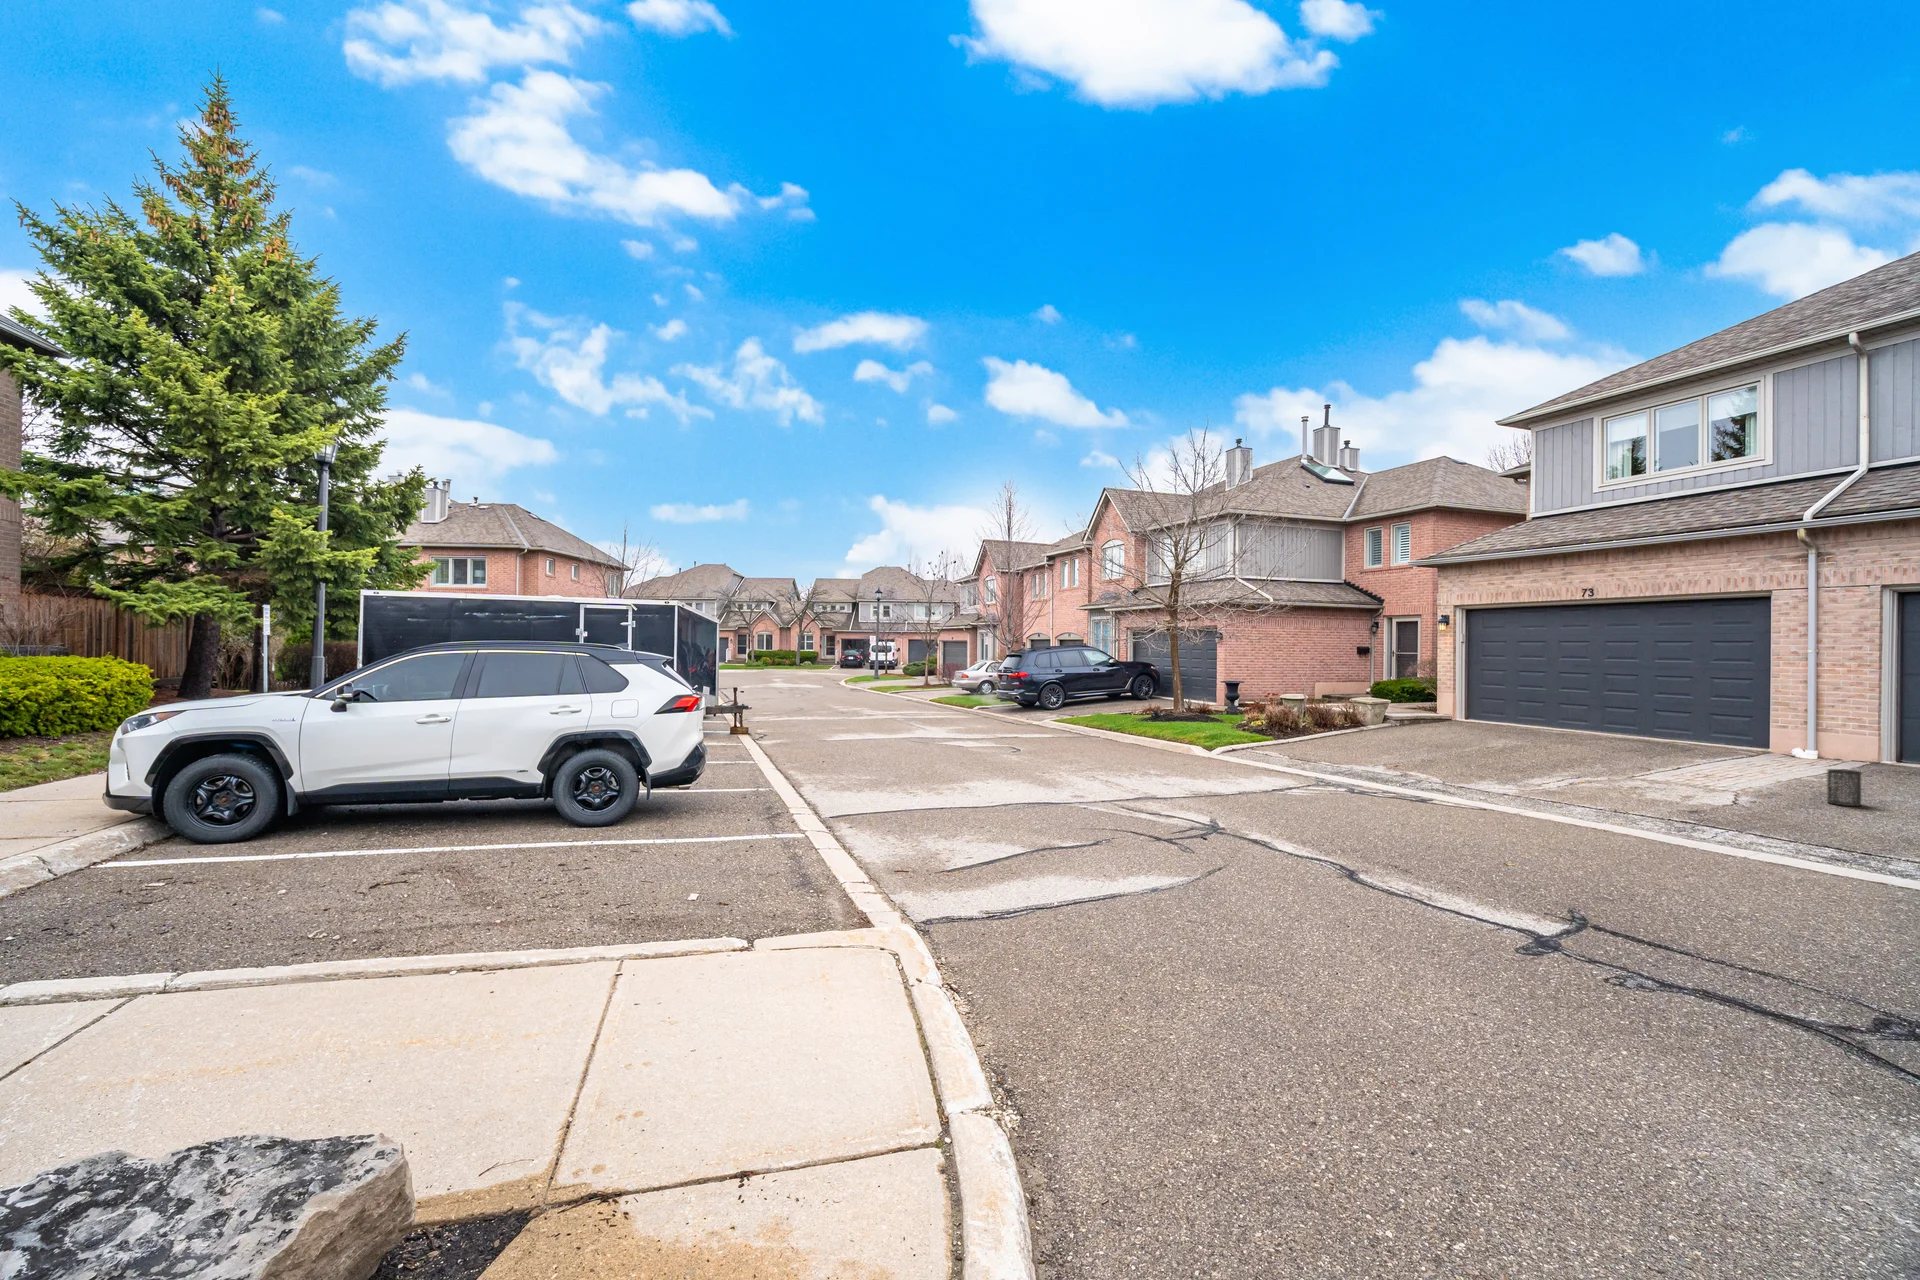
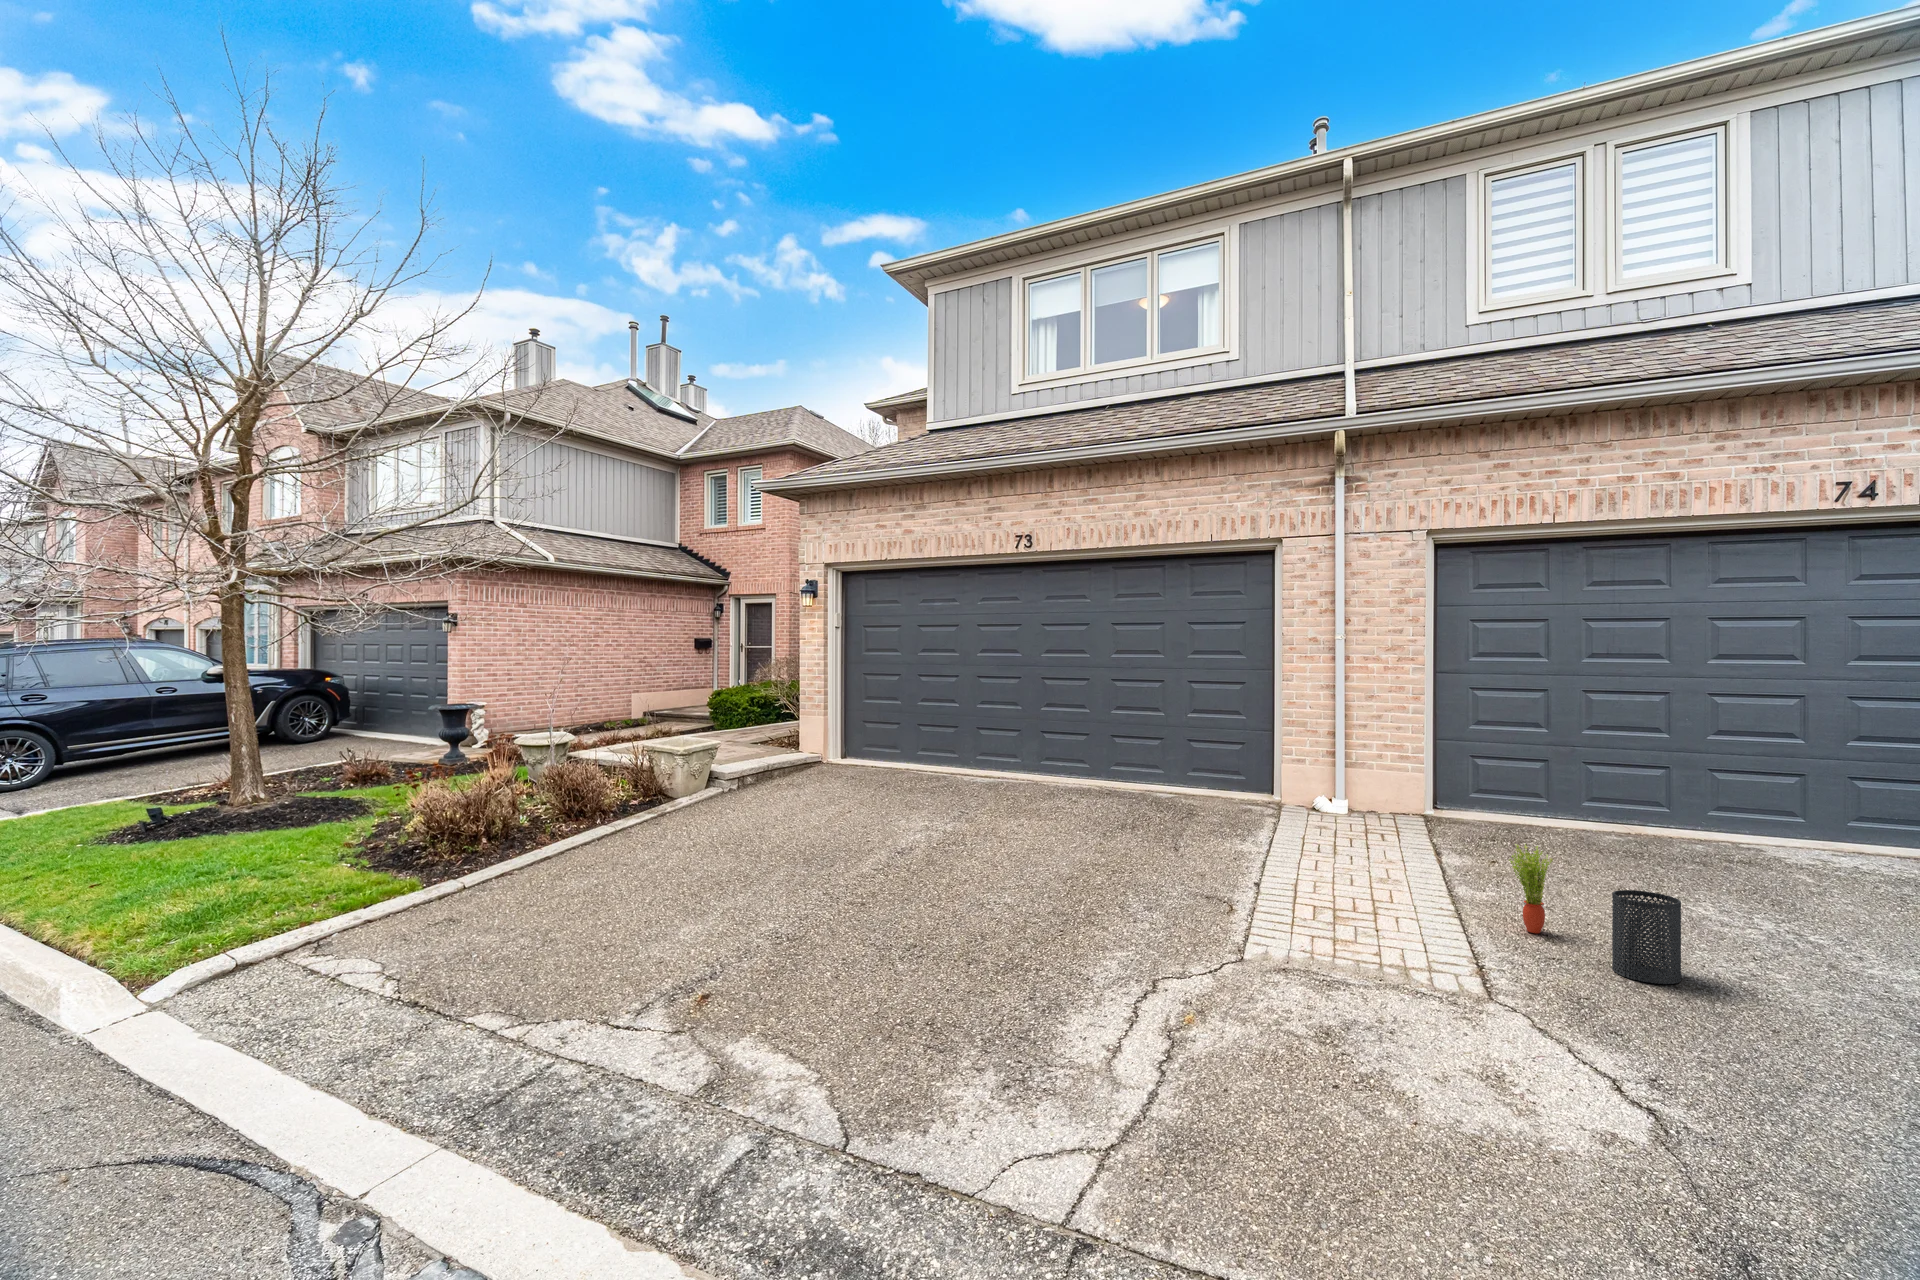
potted plant: none [1800,753,1824,794] -> present [1509,844,1553,933]

